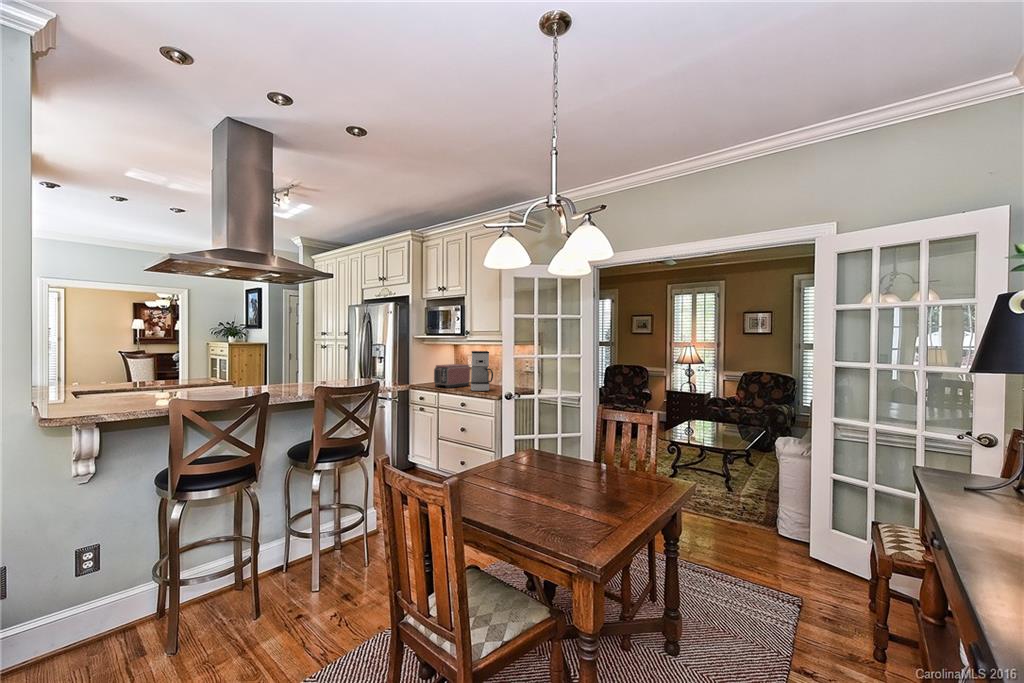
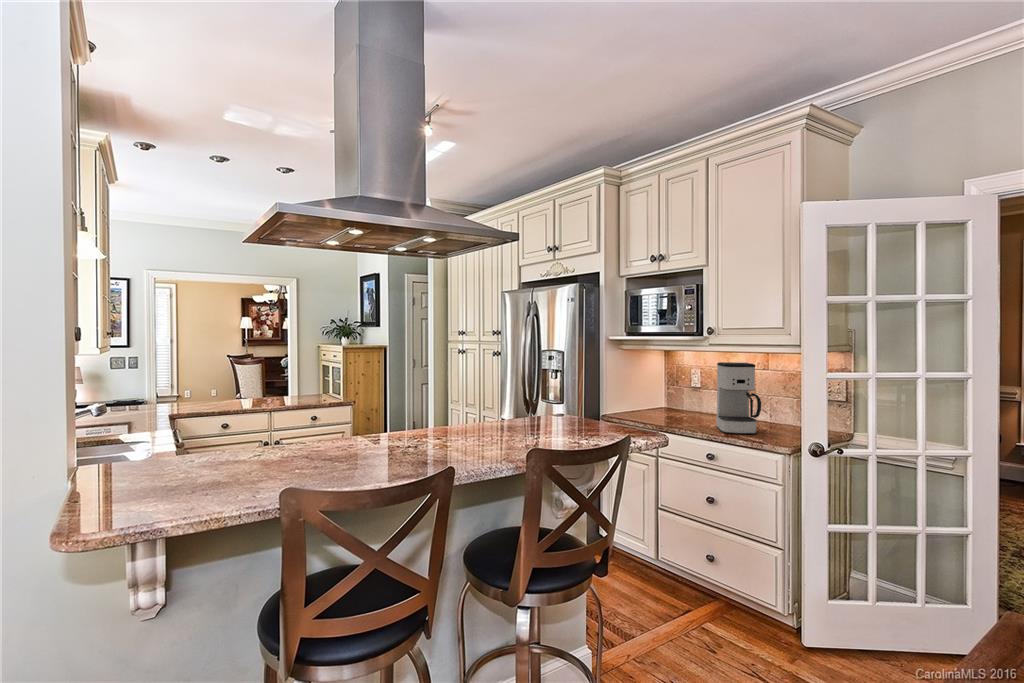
toaster: present [434,364,470,388] -> none [648,383,707,424]

